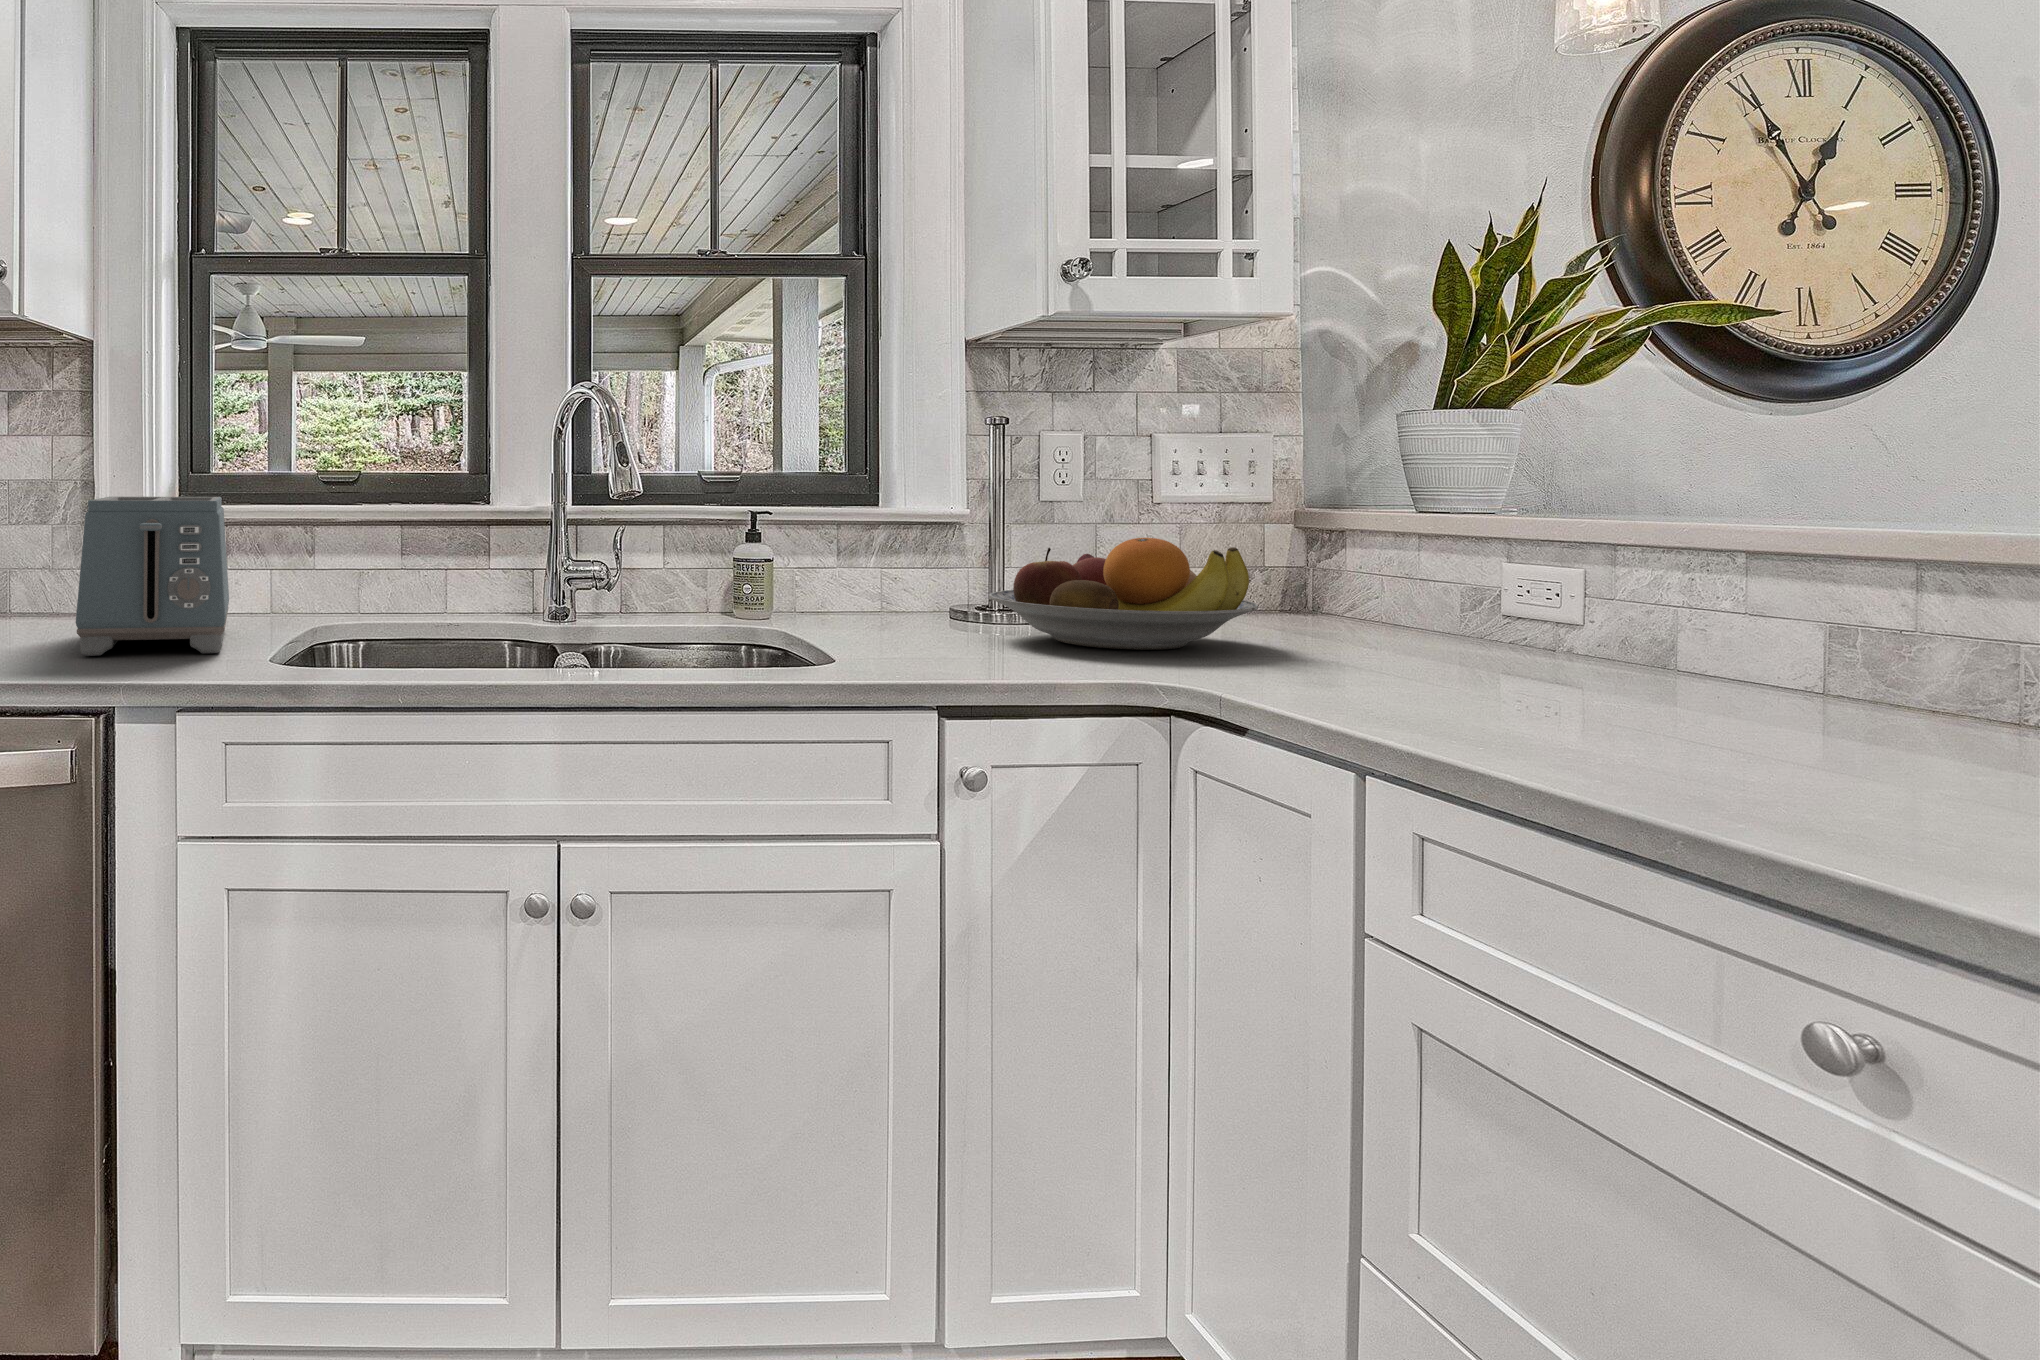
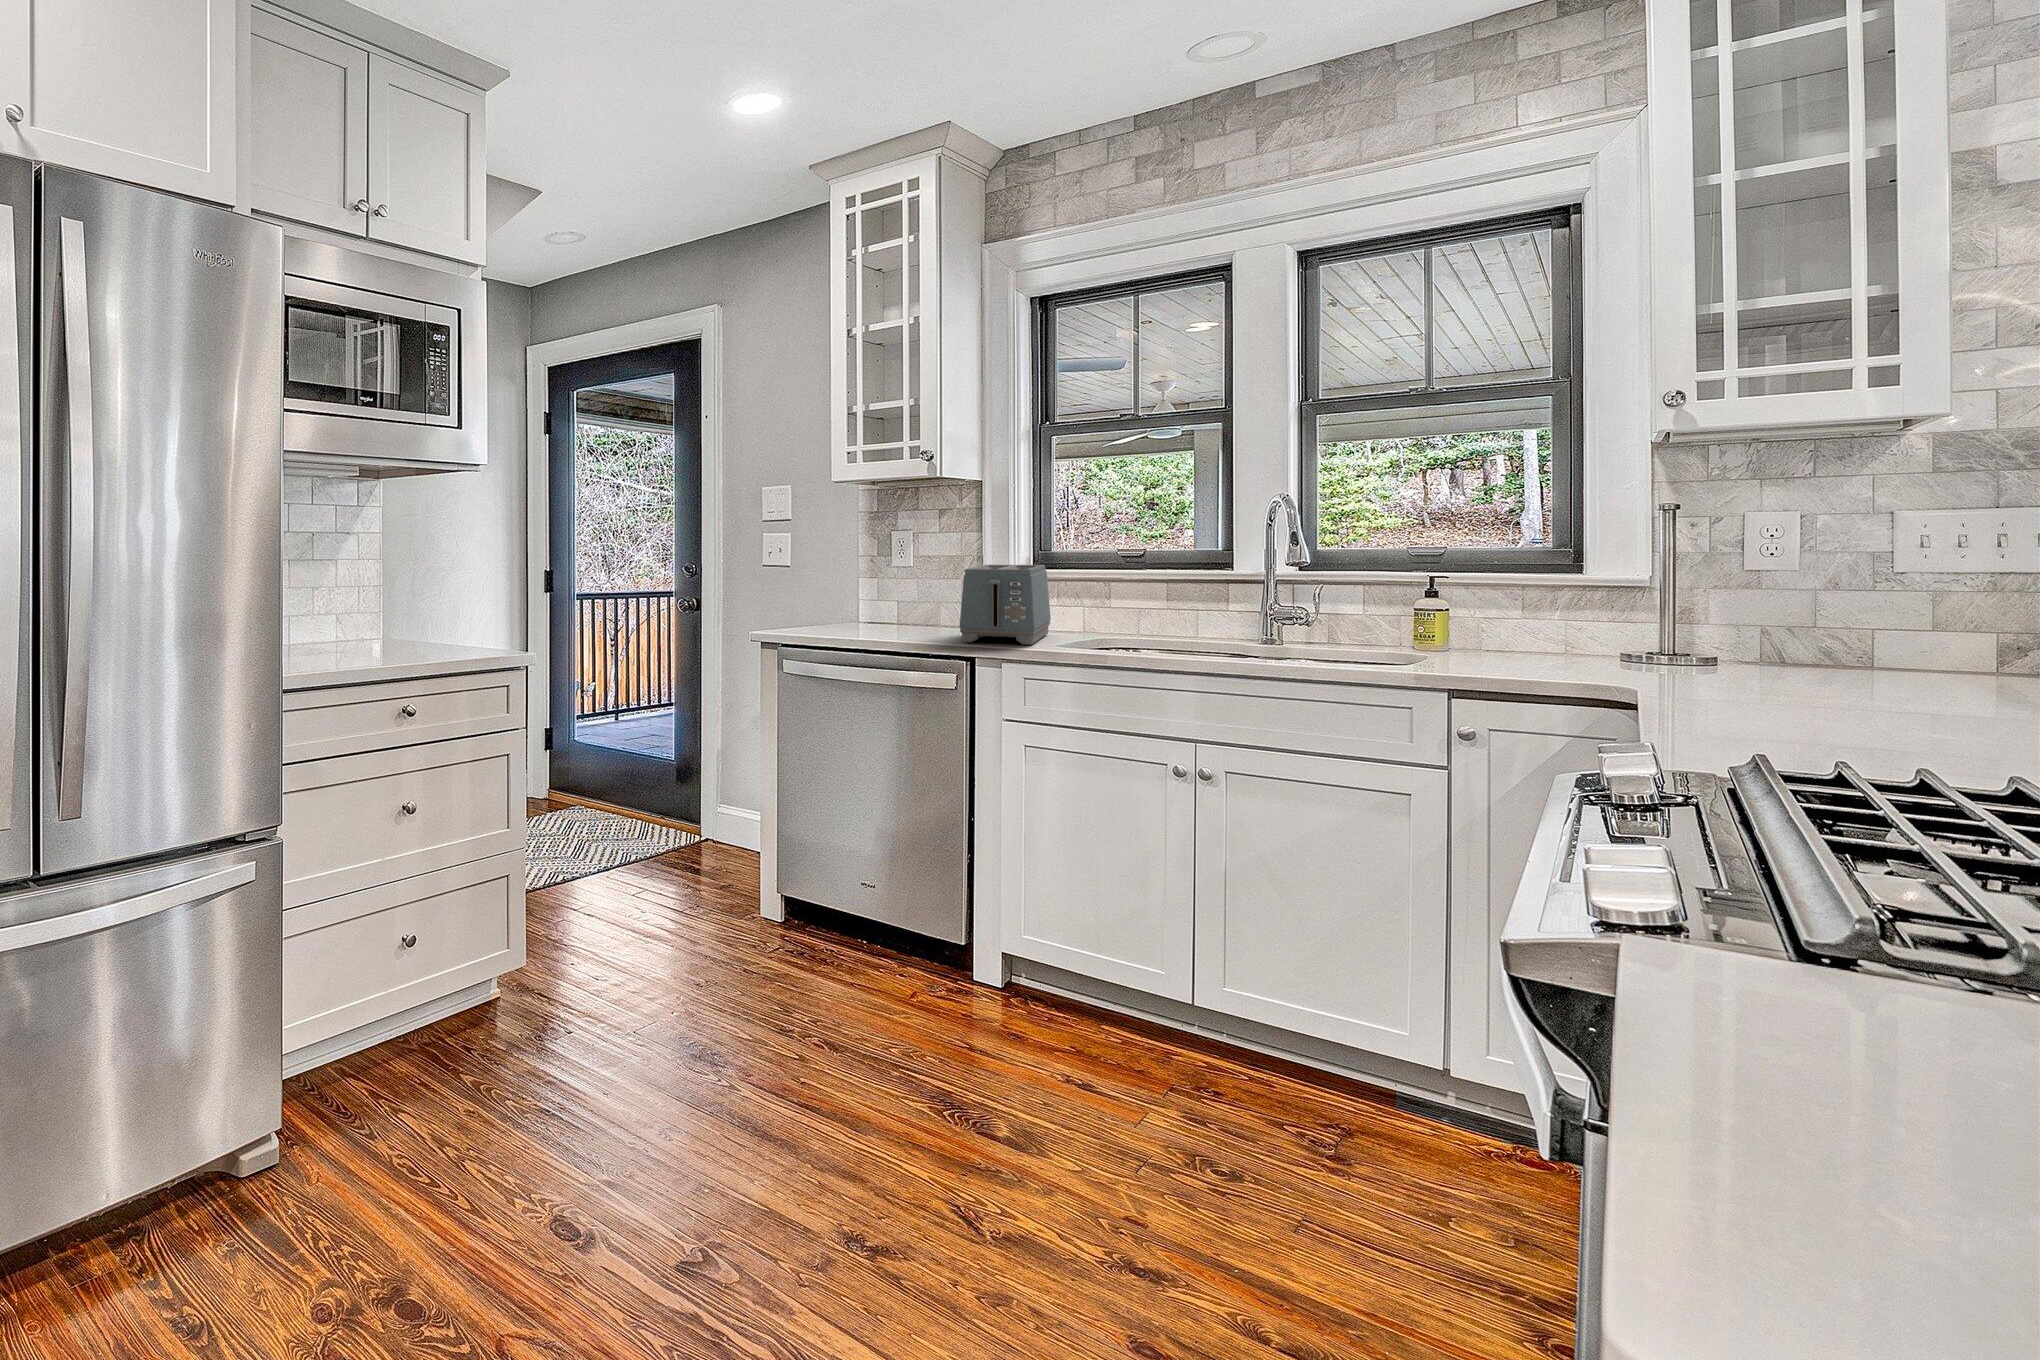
fruit bowl: present [989,538,1258,650] -> none [1603,603,1886,686]

